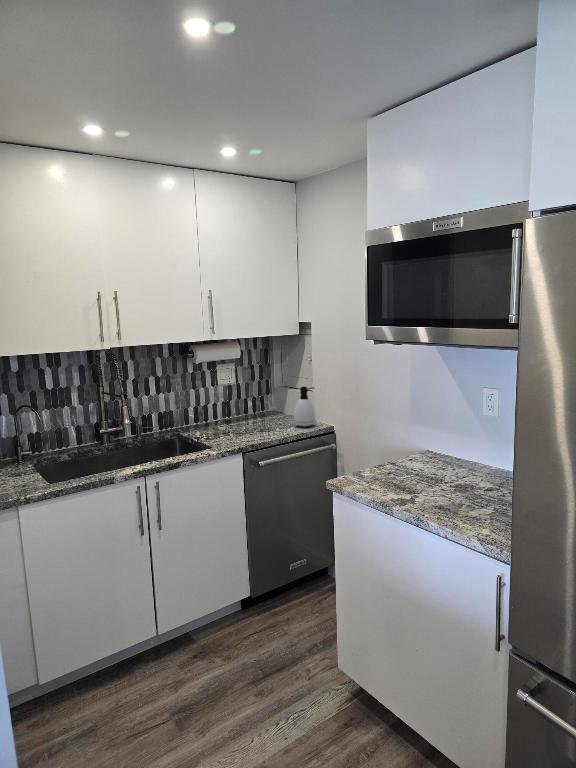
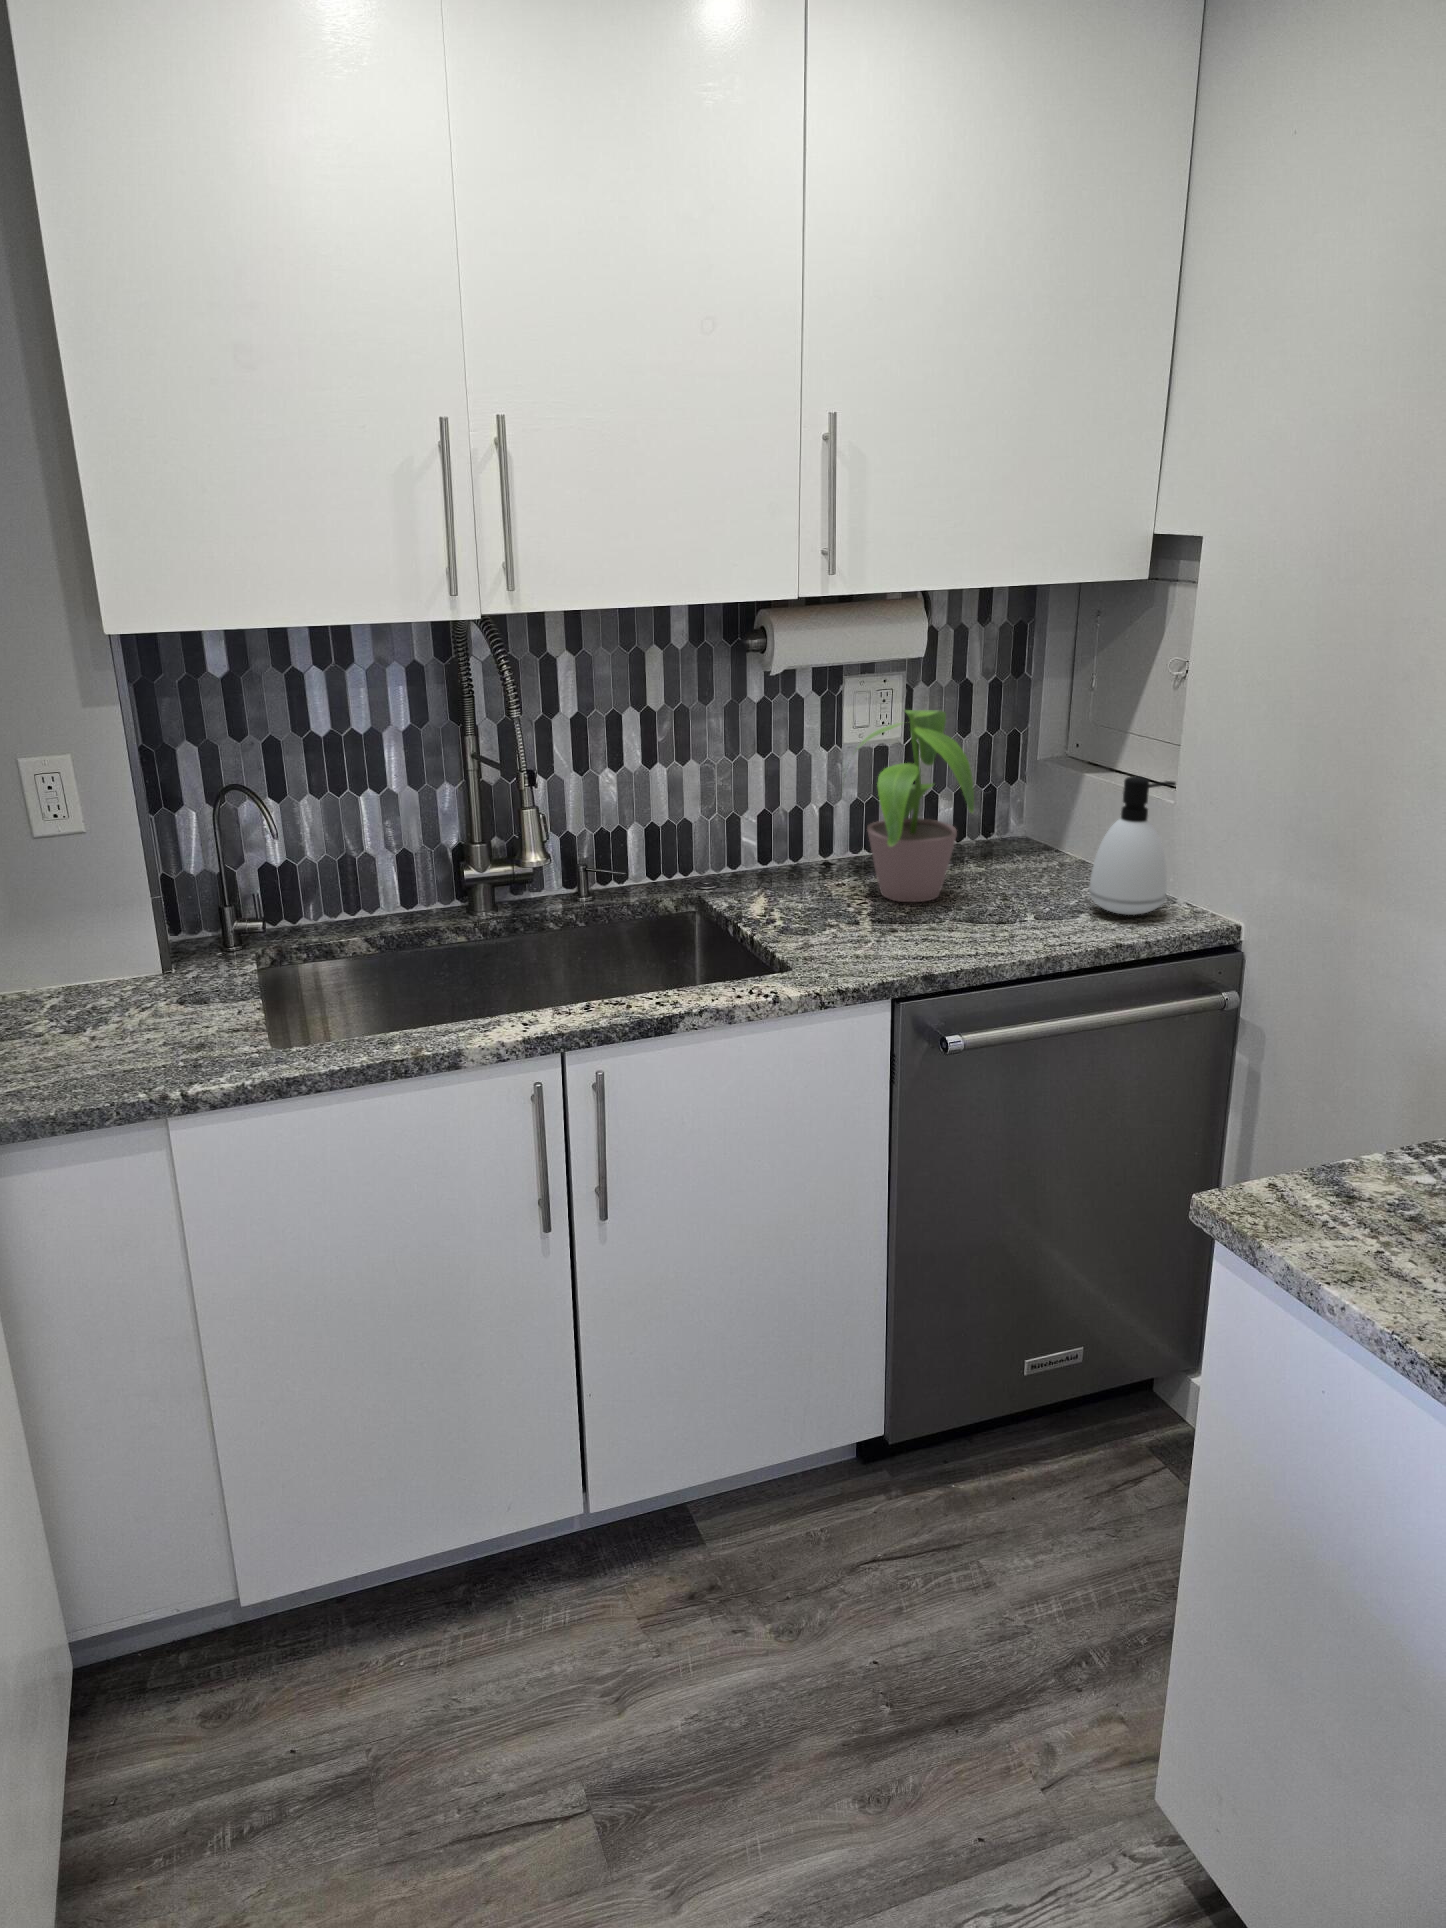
potted plant: none [216,372,264,429] -> present [844,710,974,902]

